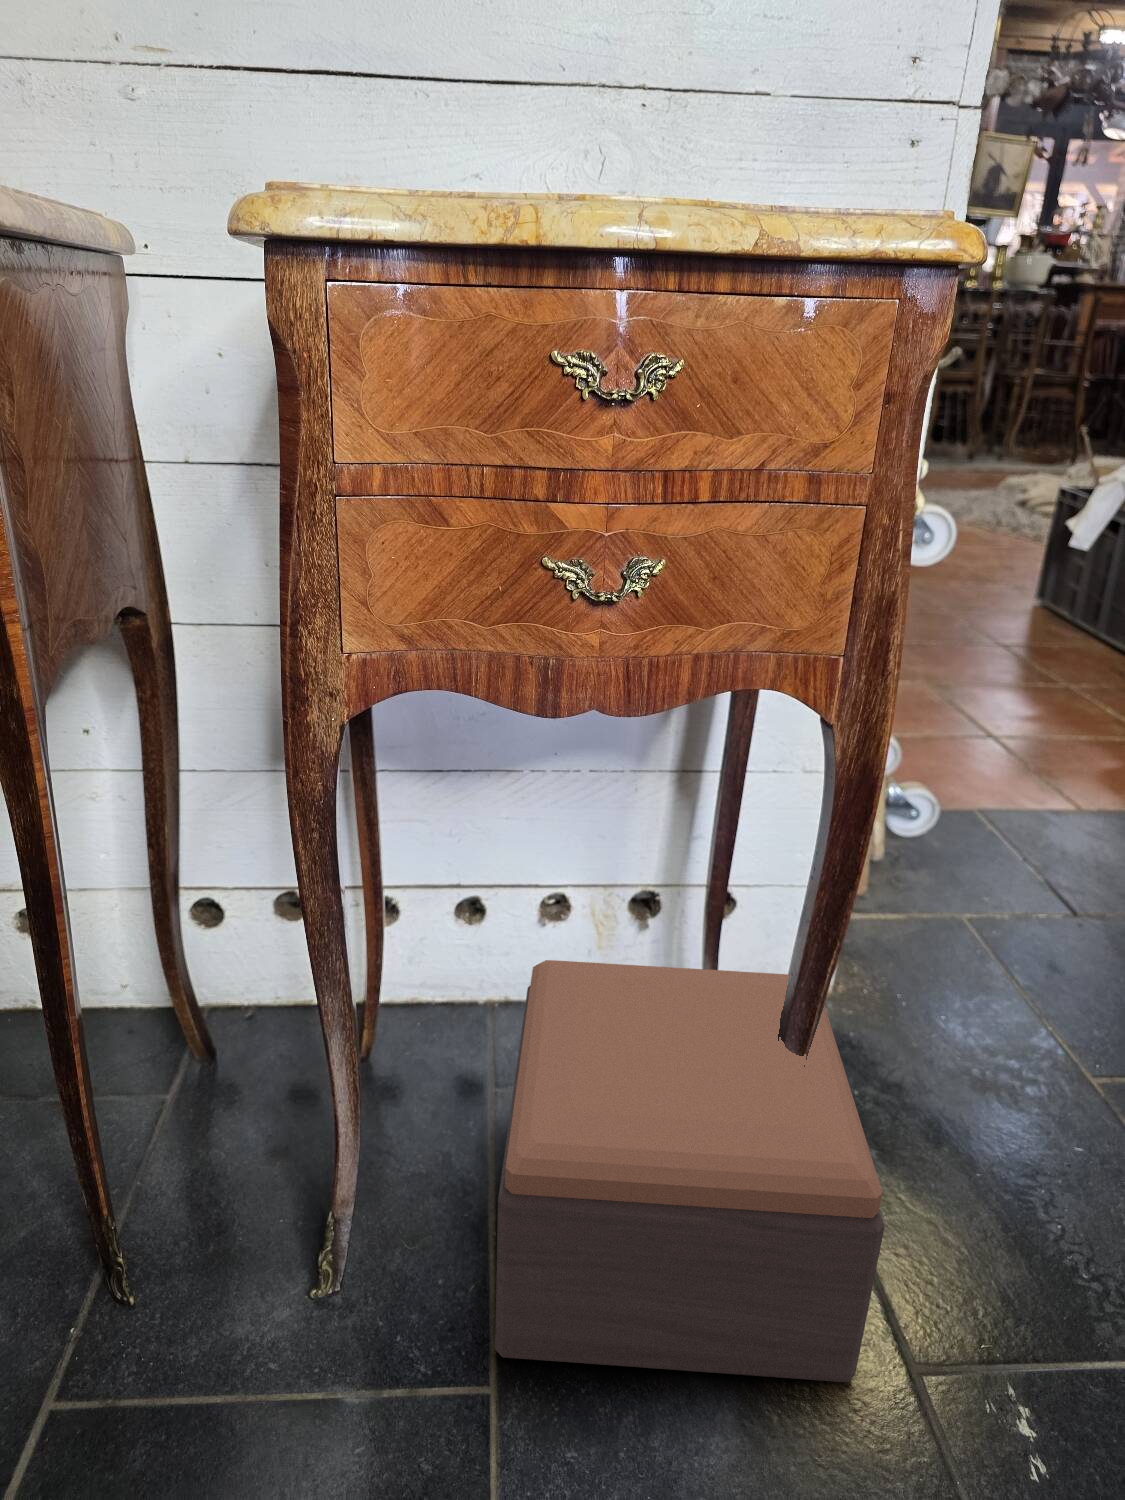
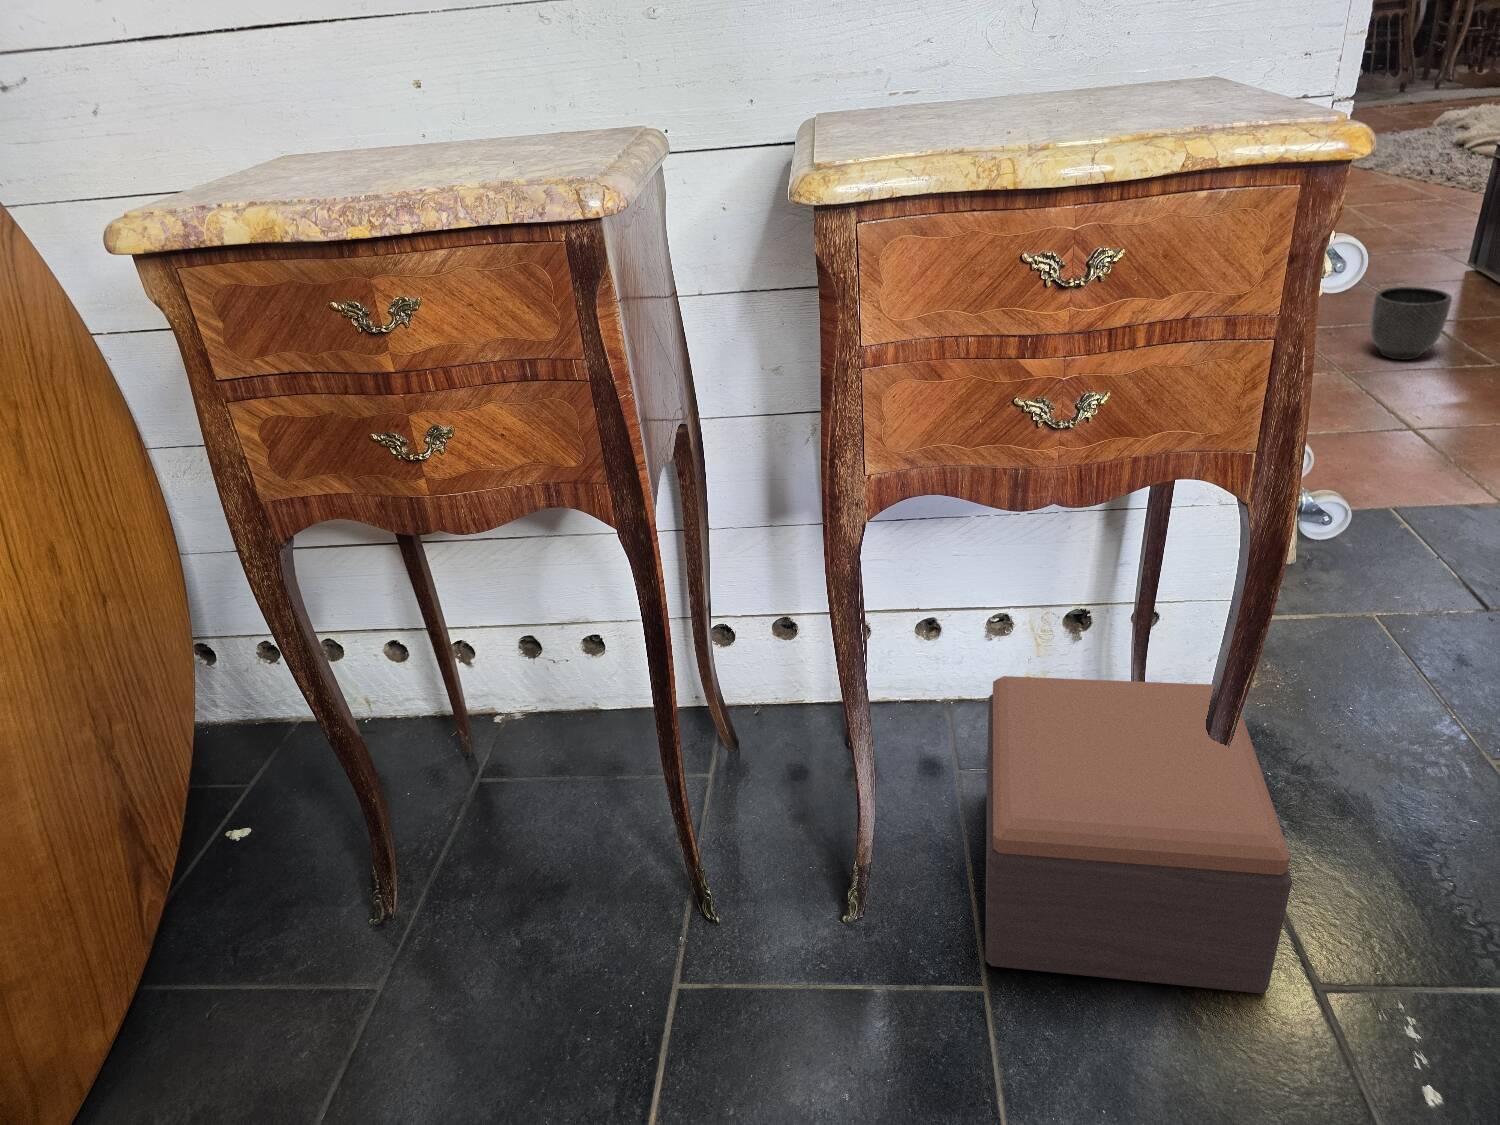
planter: none [951,605,1024,675] -> present [1371,287,1452,360]

